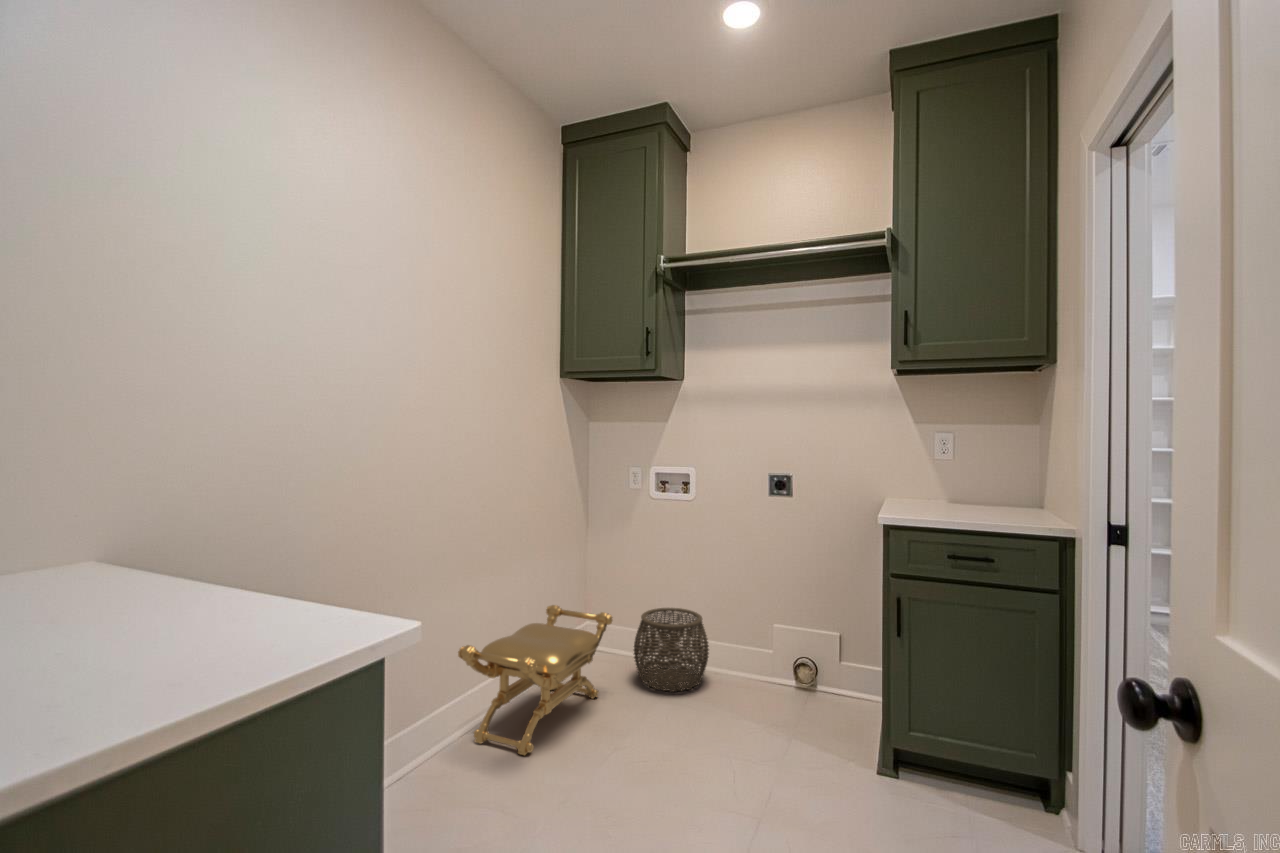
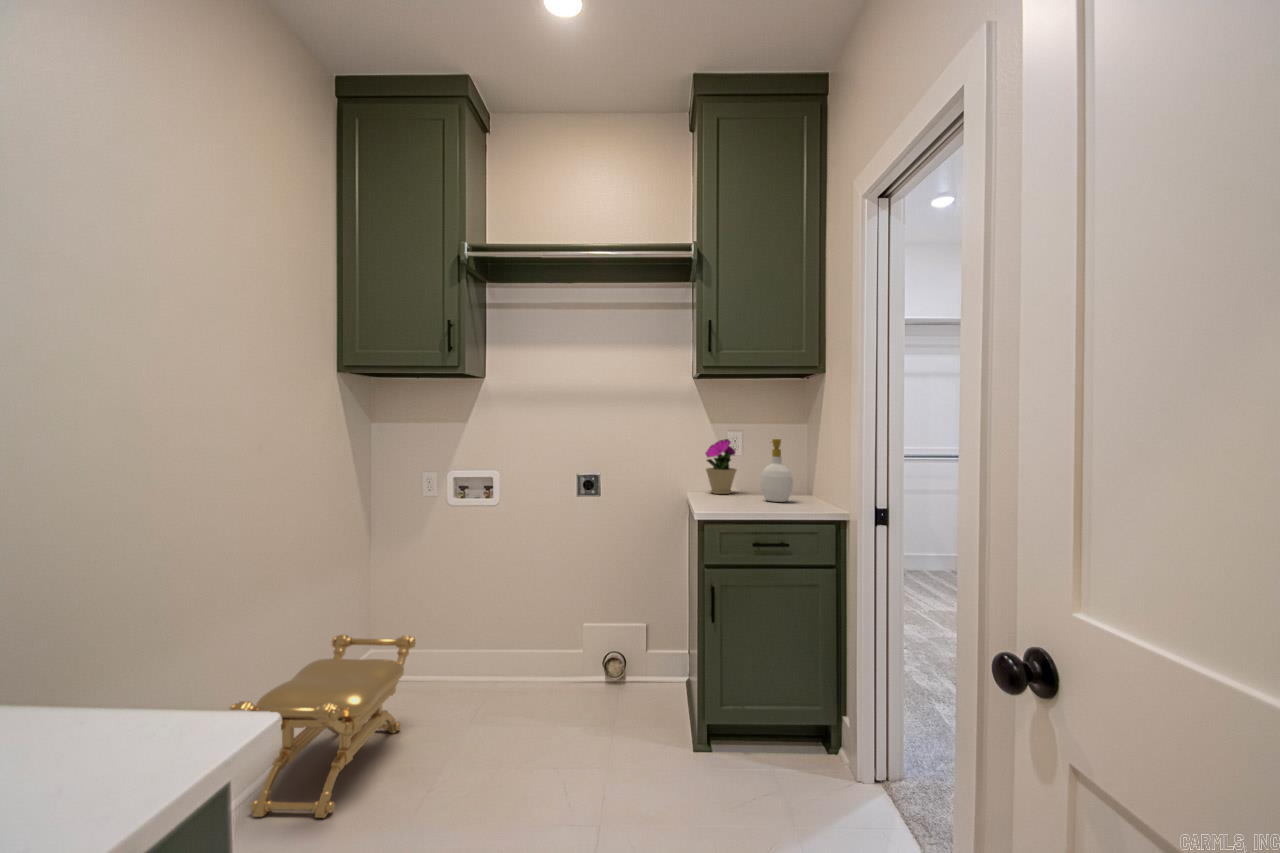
flower pot: none [909,441,946,501] -> present [706,439,736,494]
soap bottle: none [970,441,1010,513] -> present [760,439,793,502]
woven basket: present [634,608,709,692] -> none [437,619,519,710]

